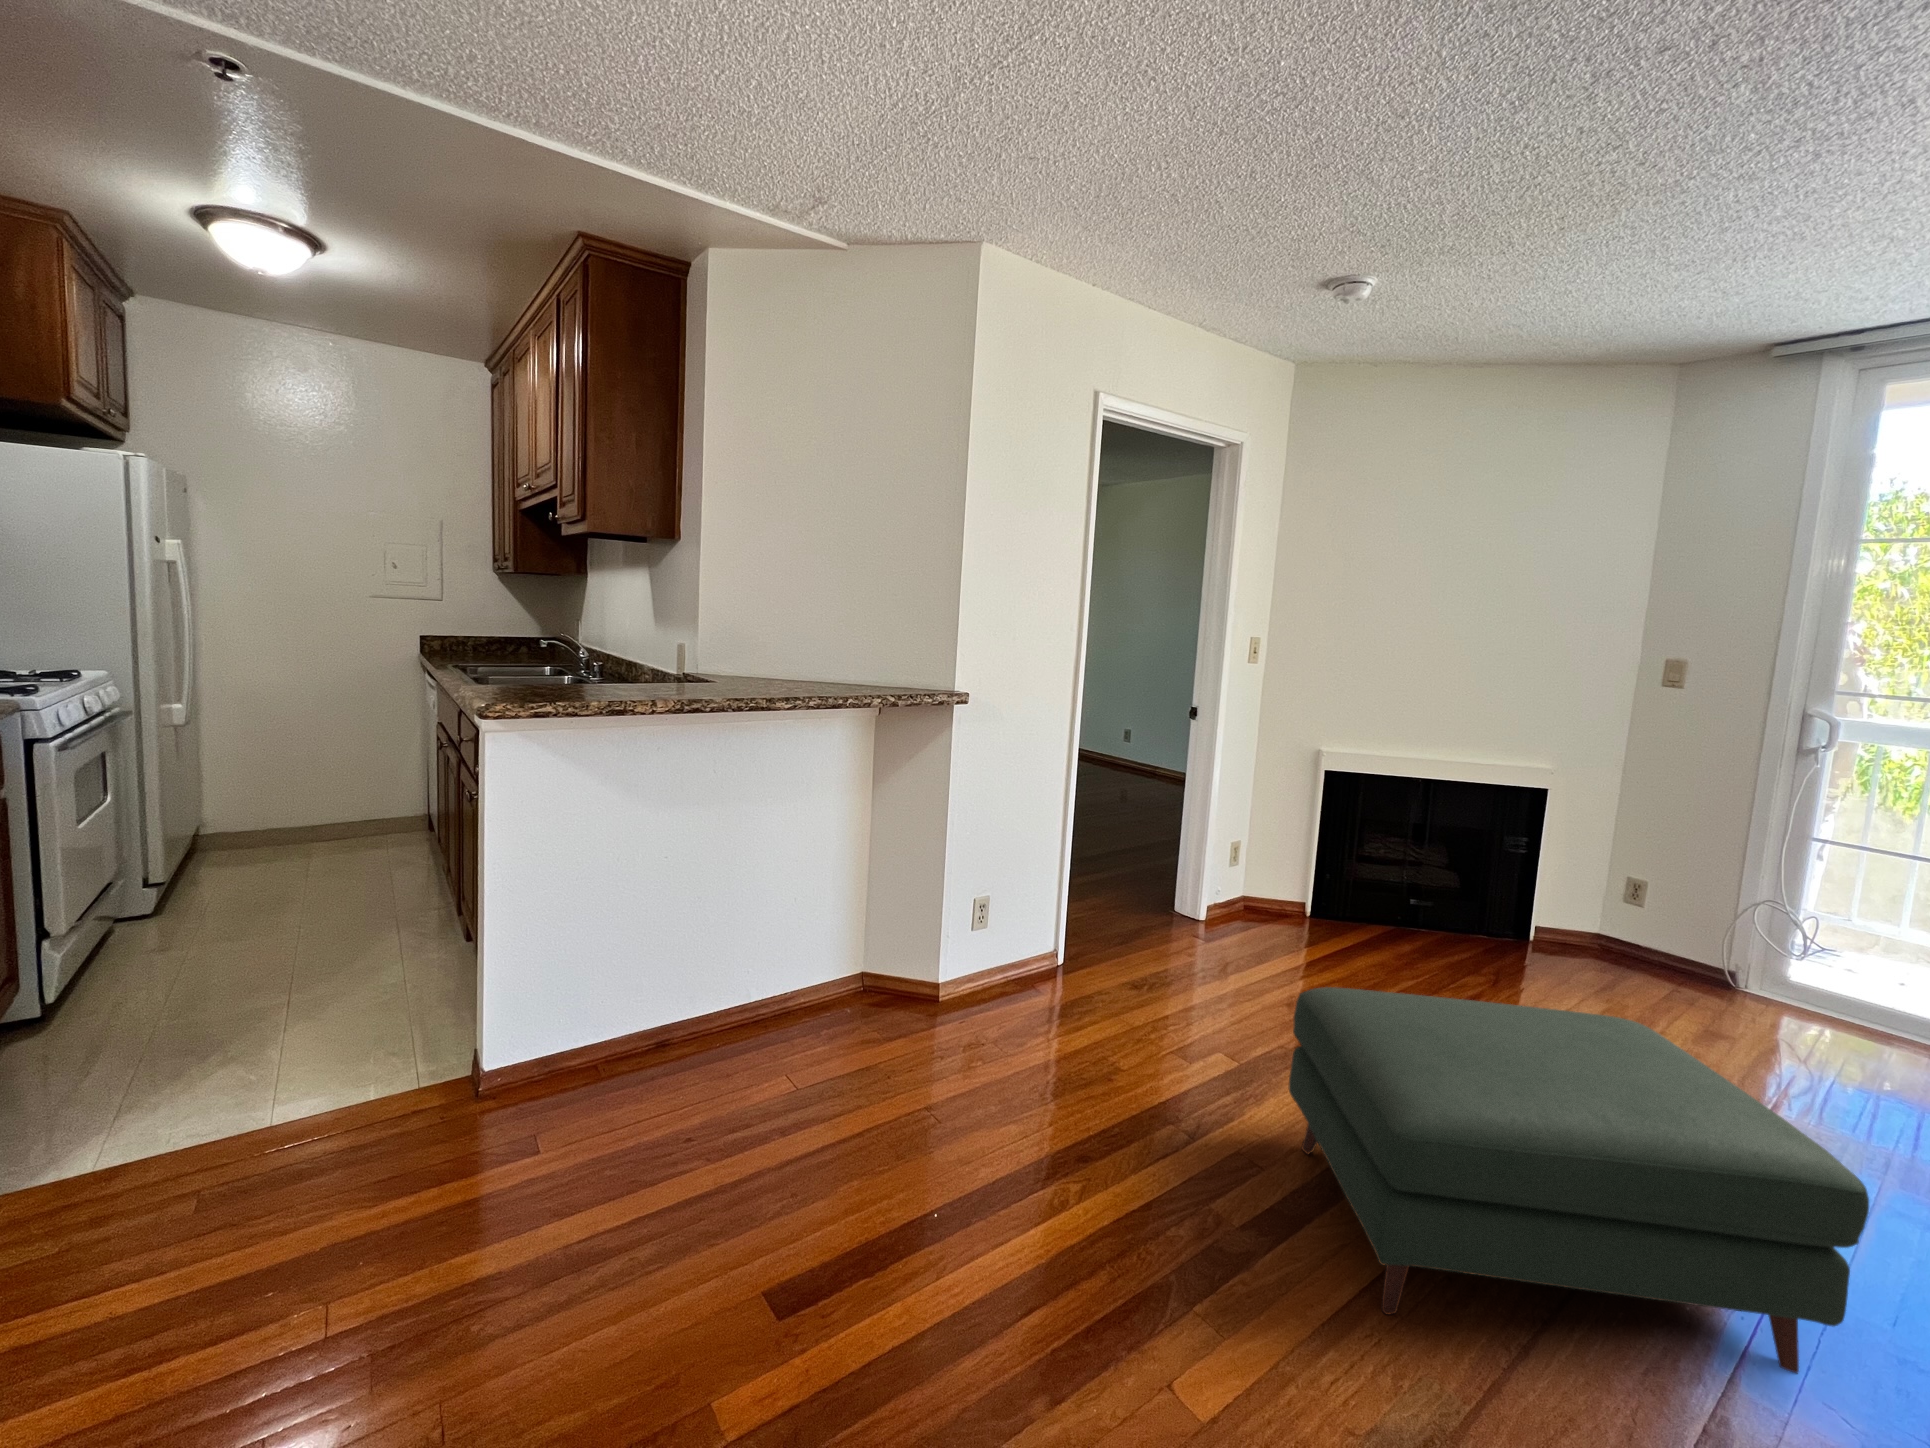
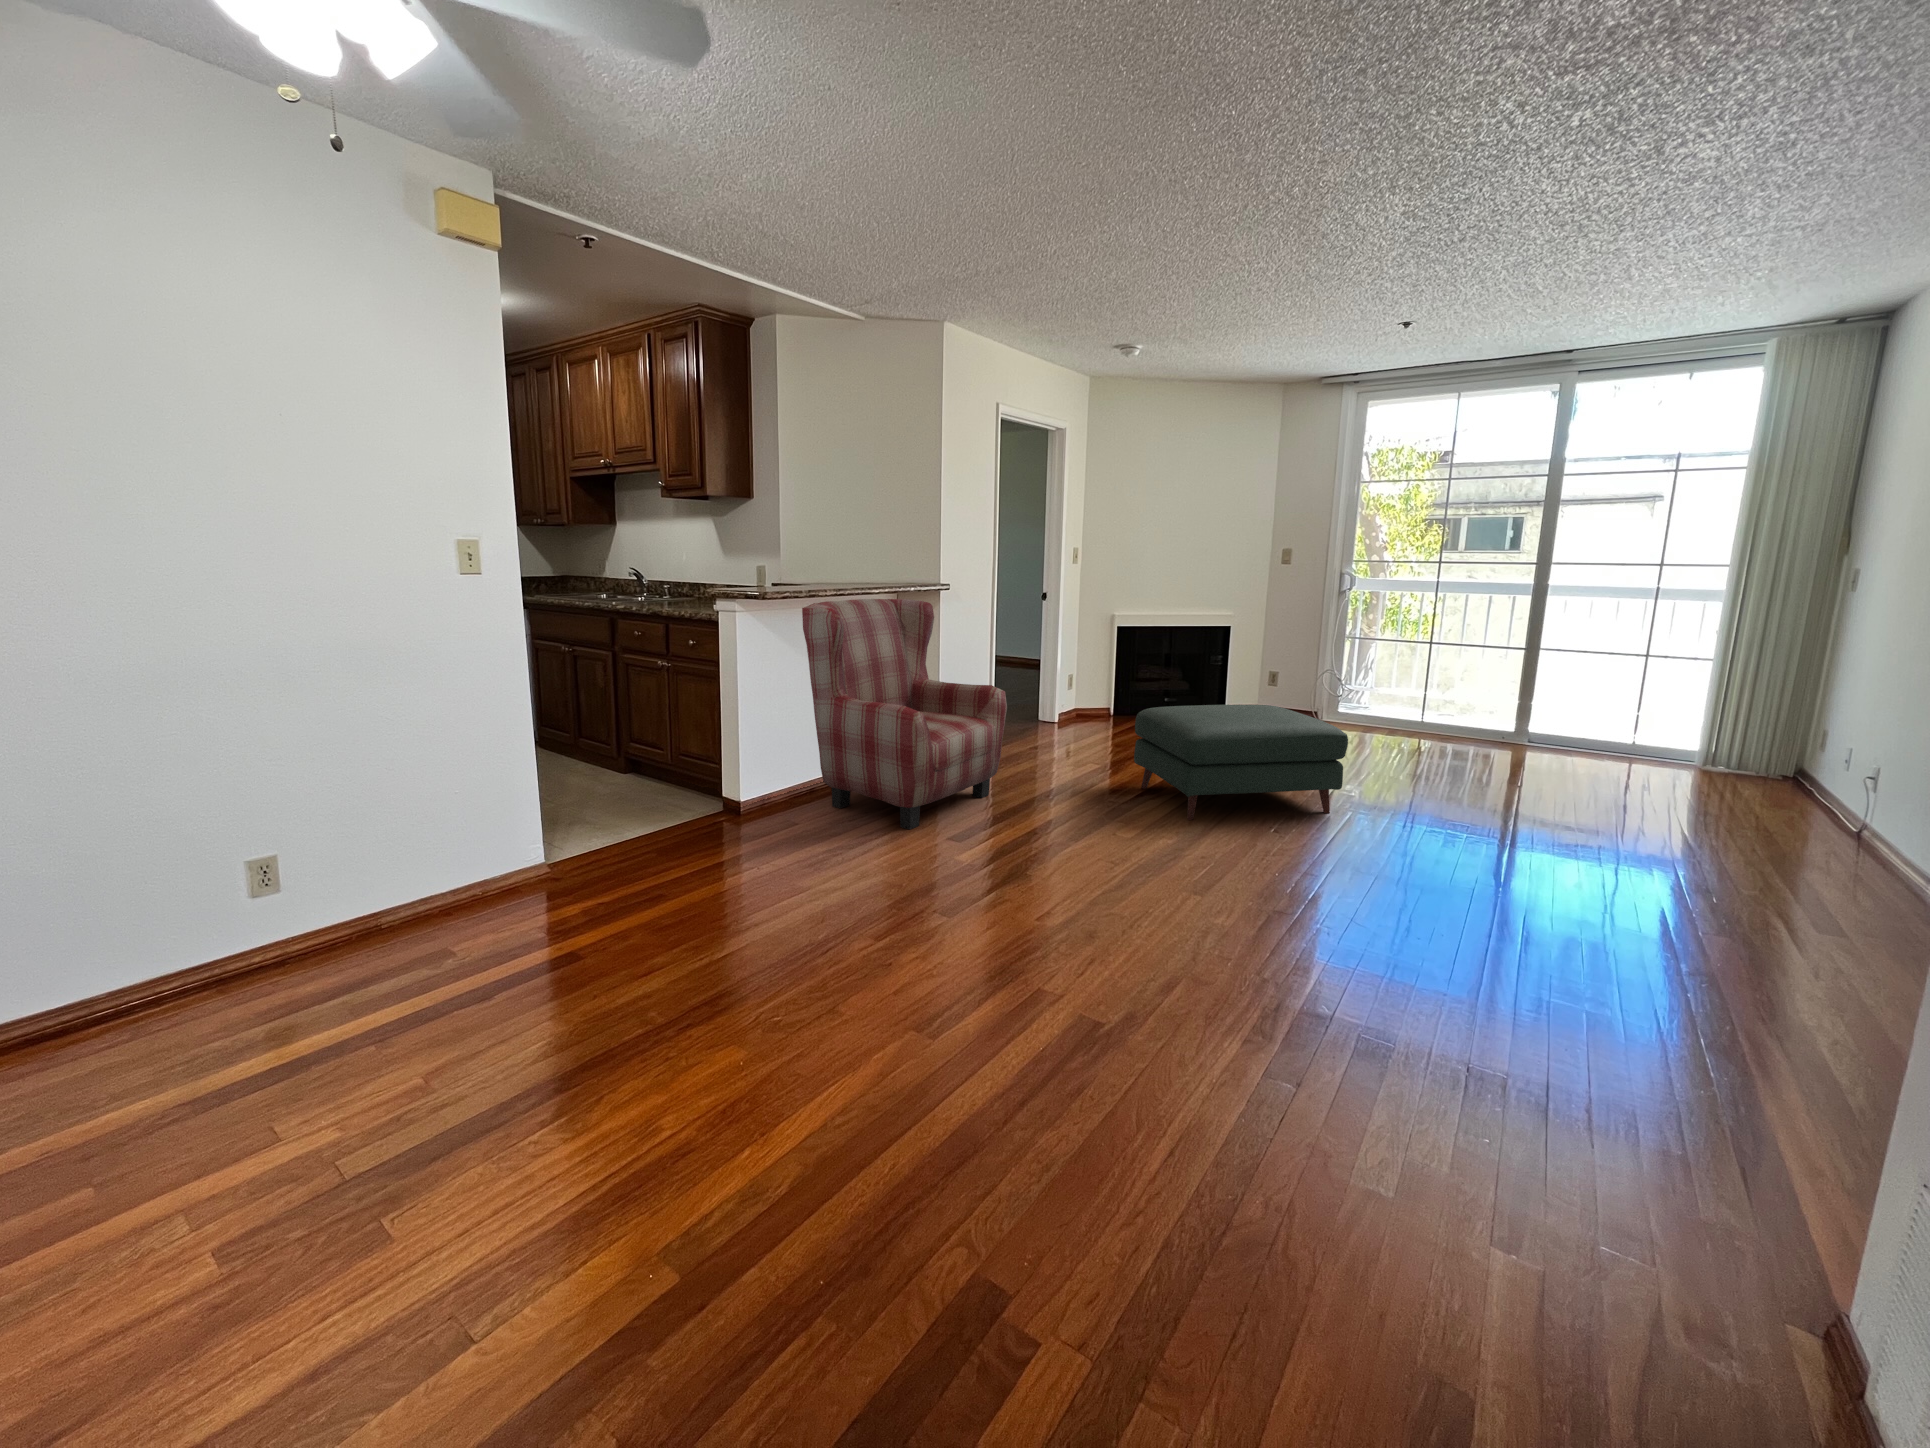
armchair: none [636,714,1017,1204] -> present [802,599,1007,830]

